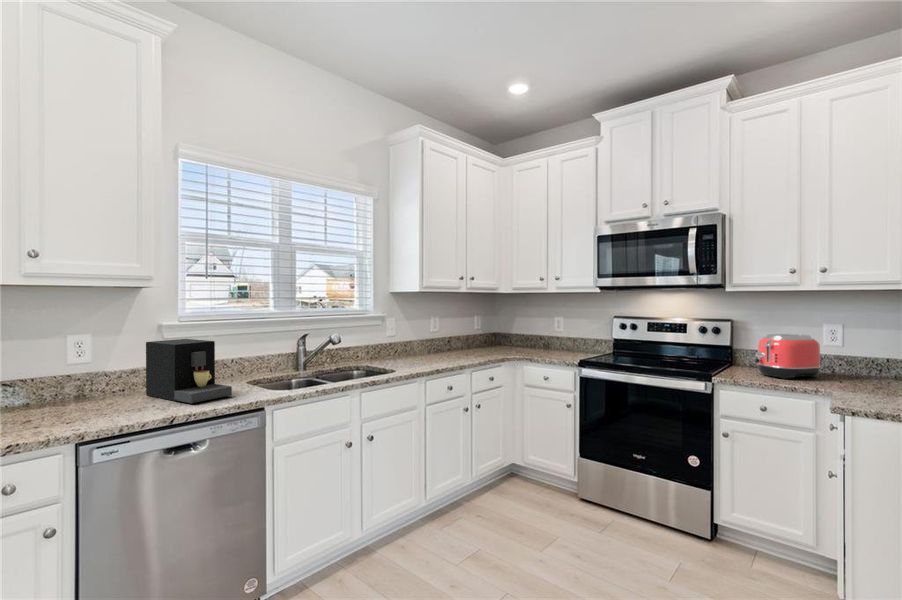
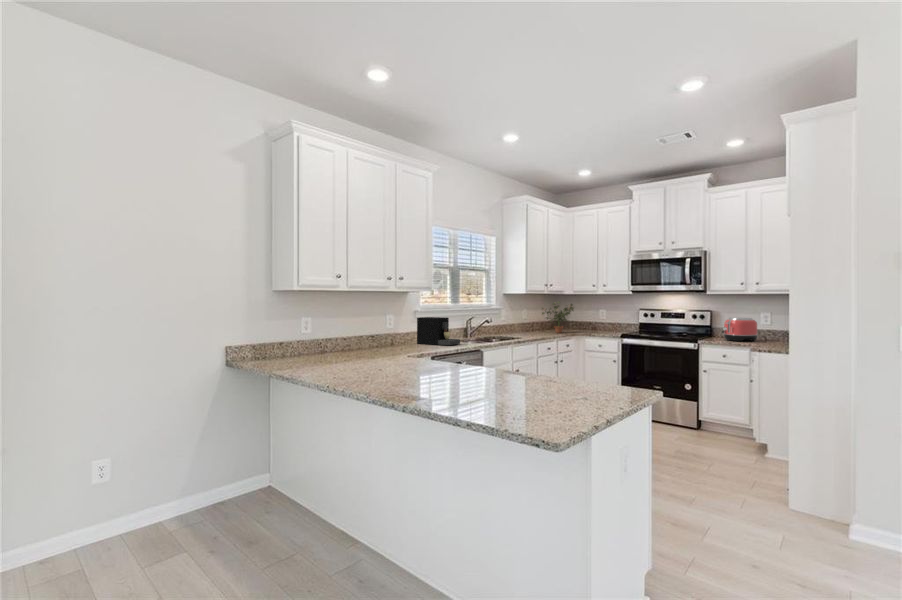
potted plant: none [457,304,510,355] -> present [542,302,574,333]

